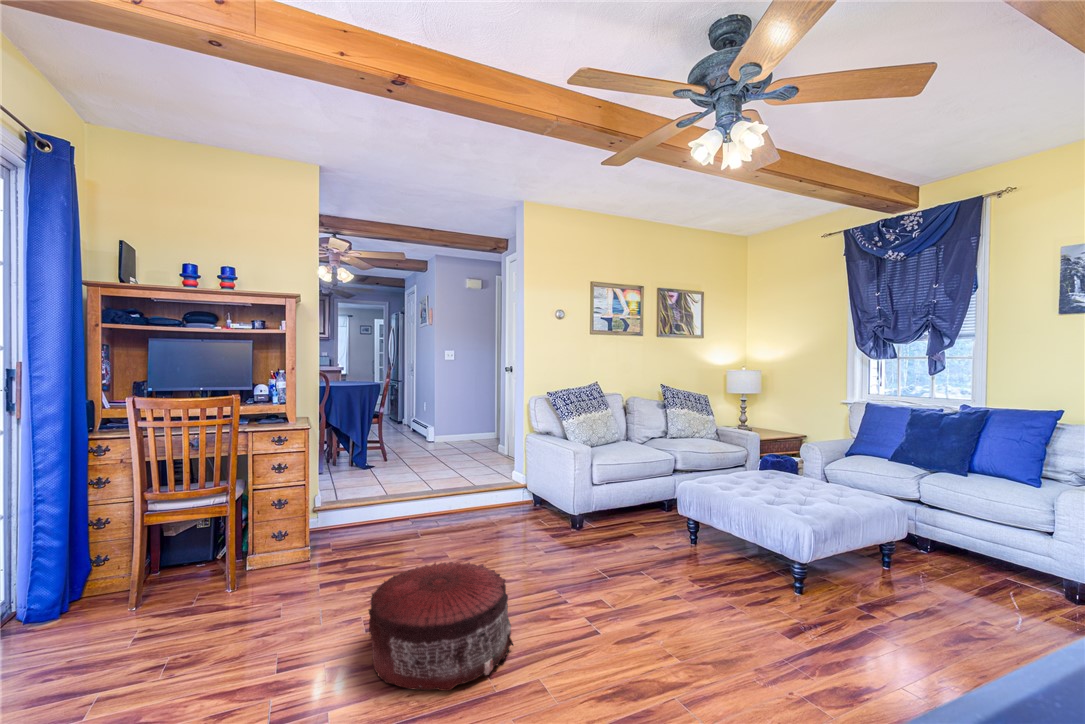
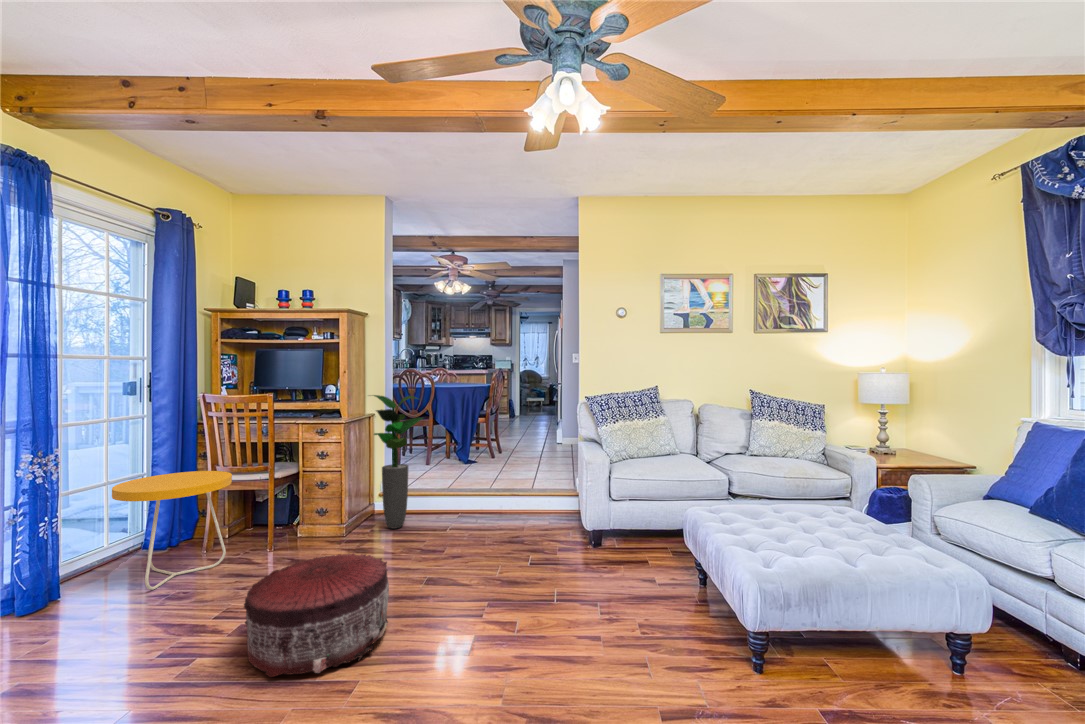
potted plant: none [319,395,389,544] -> present [374,395,423,529]
side table: none [44,499,209,664] -> present [112,471,232,590]

